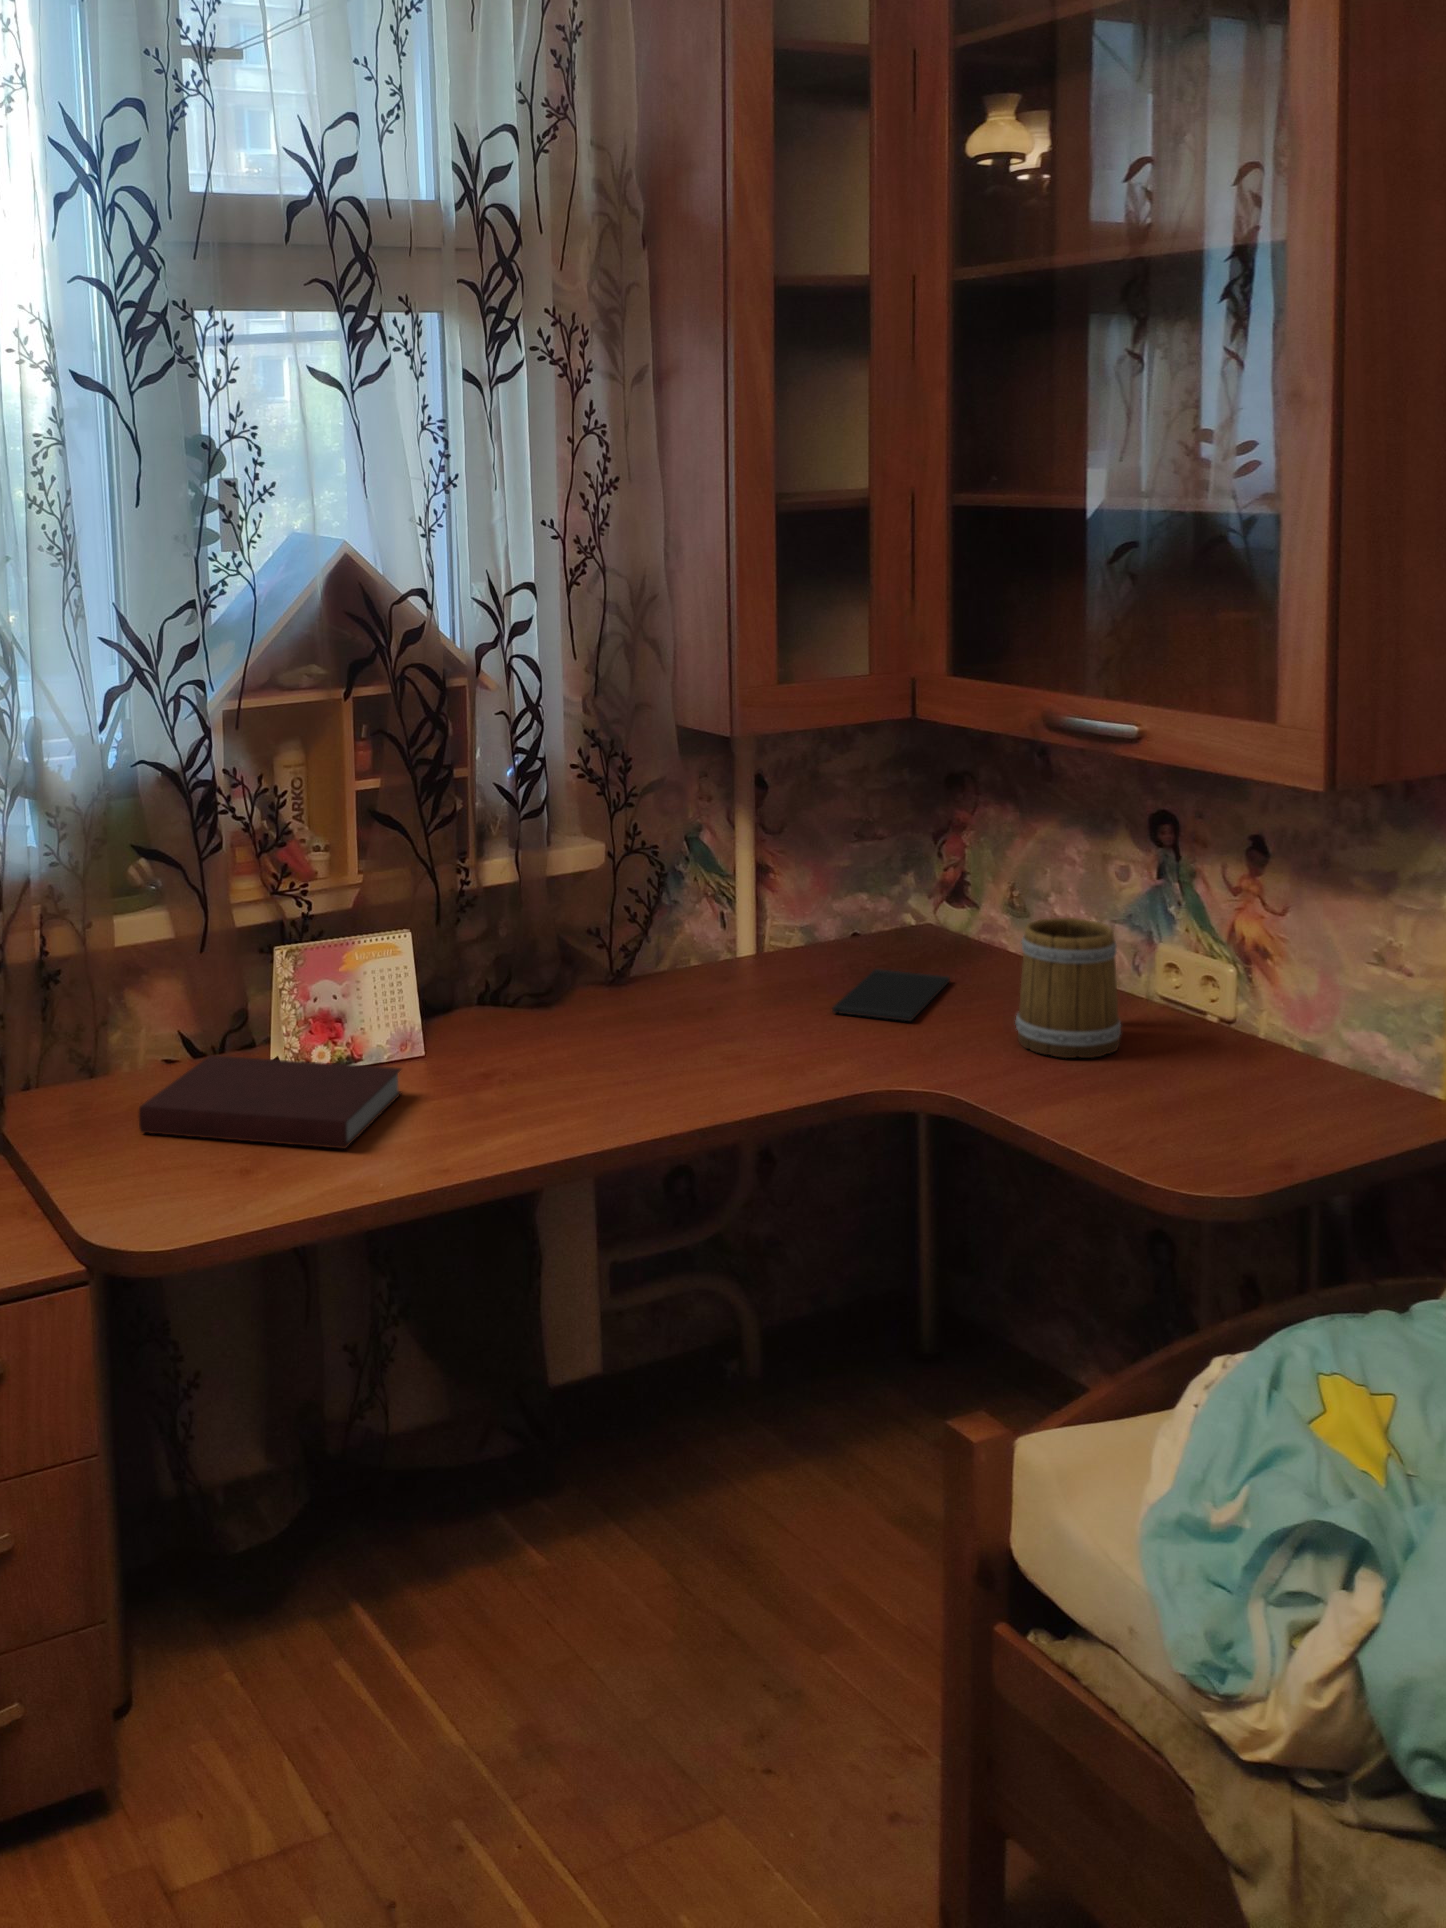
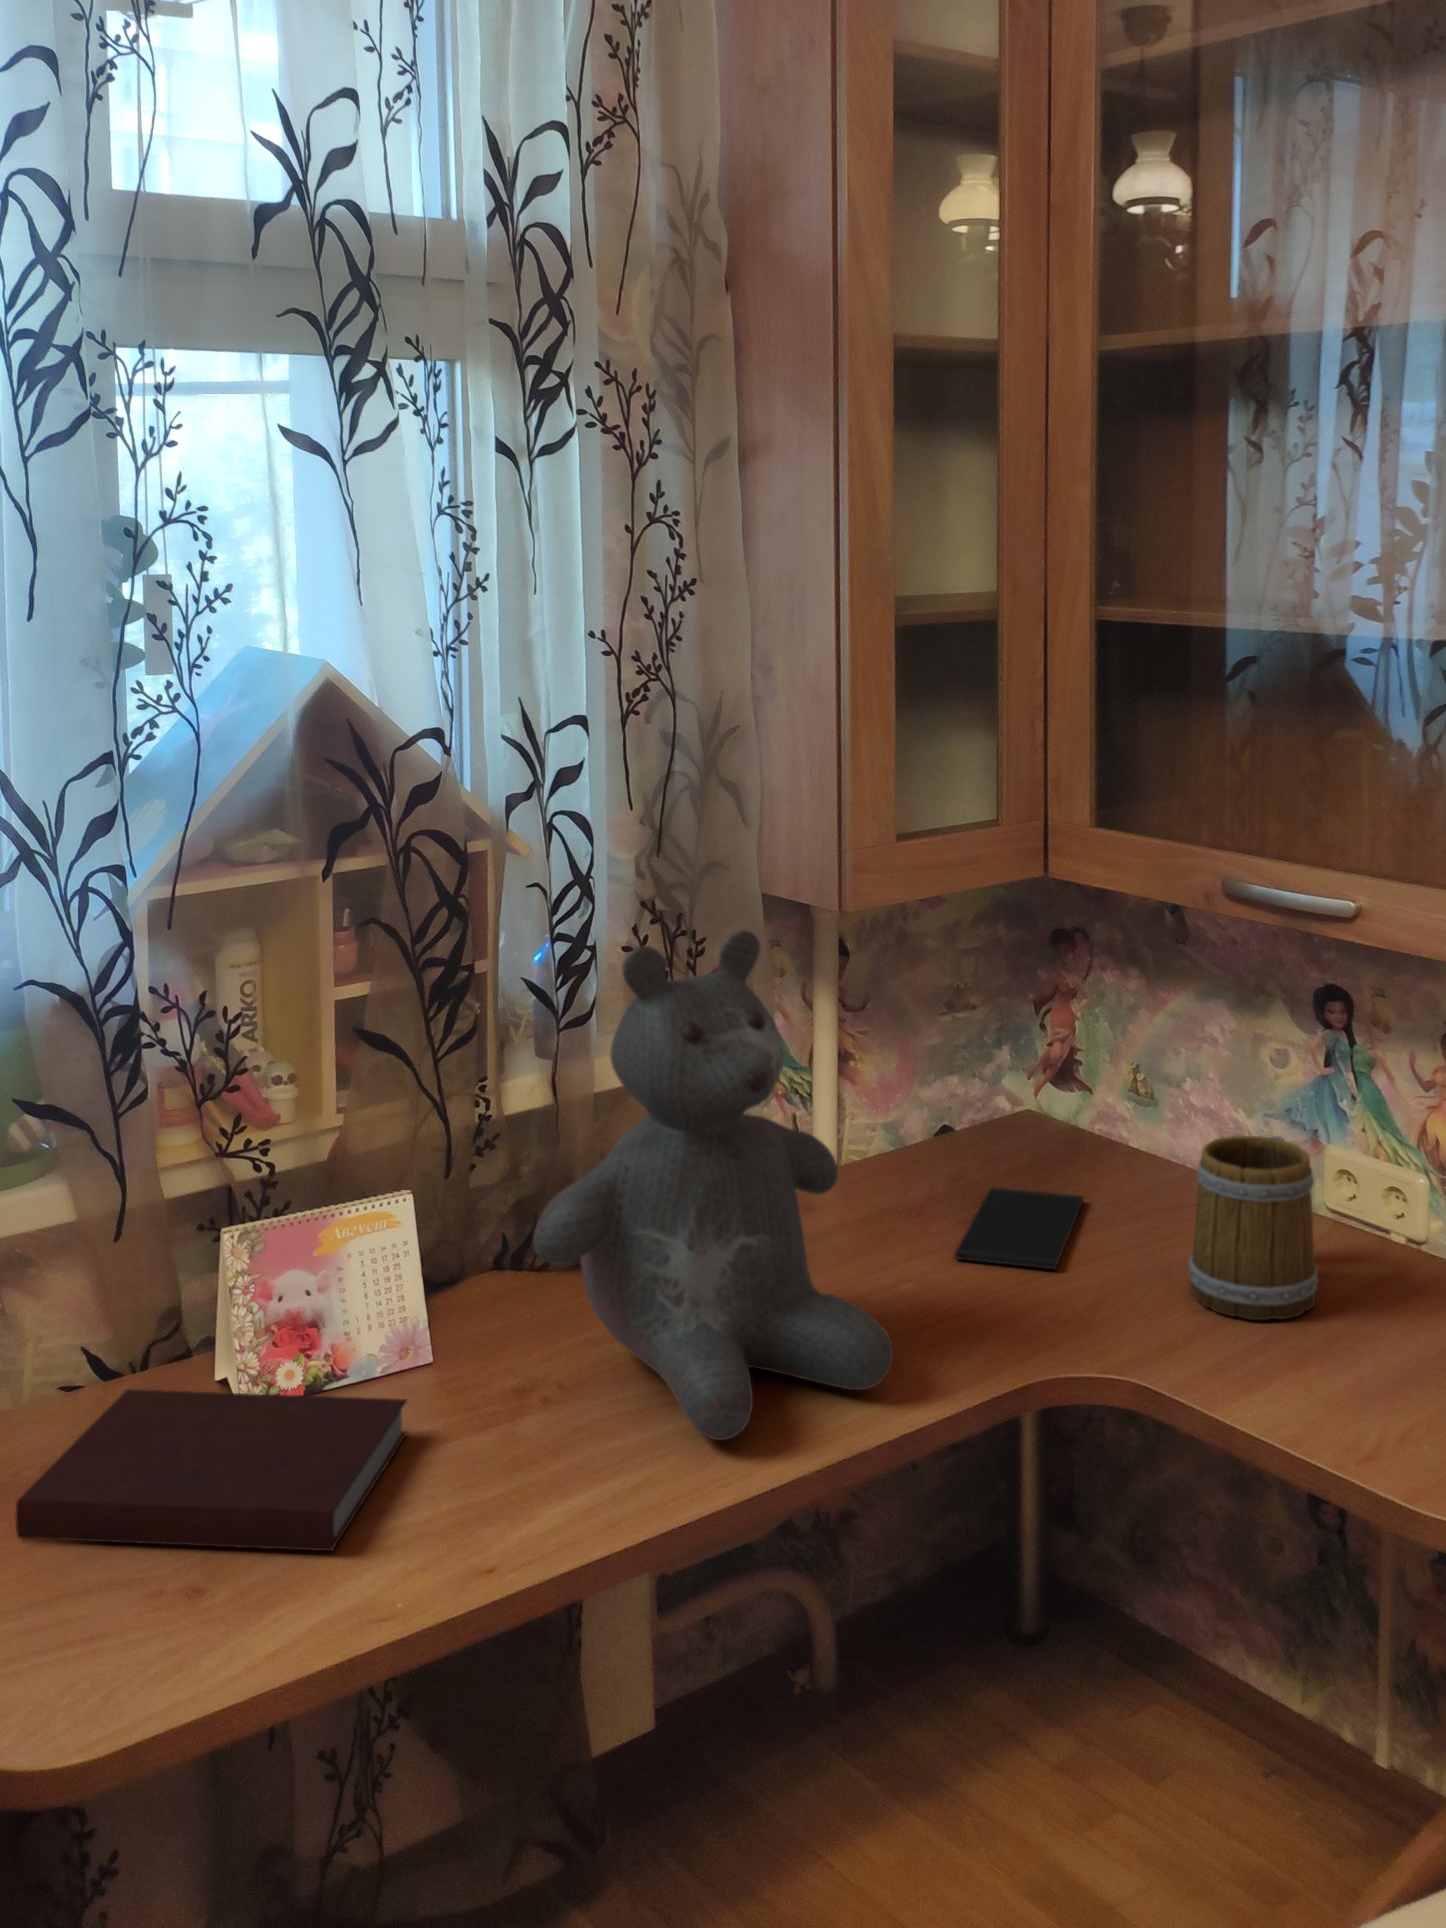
teddy bear: none [492,740,761,1105] -> present [533,930,893,1440]

